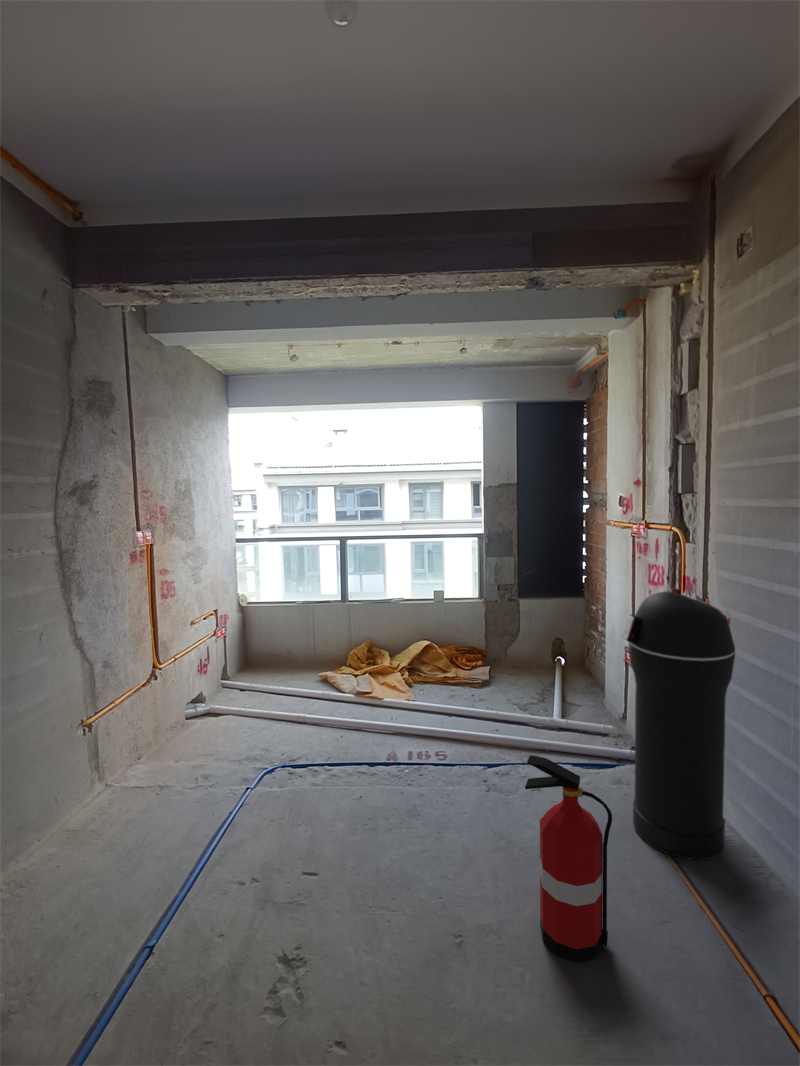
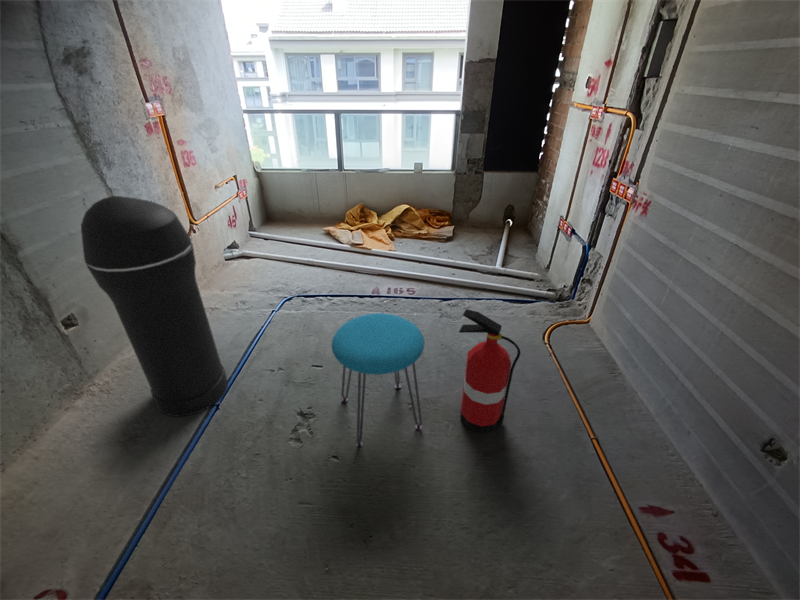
trash can: present [622,591,735,860] -> present [81,196,228,416]
stool: none [357,769,487,993] -> present [332,313,424,447]

